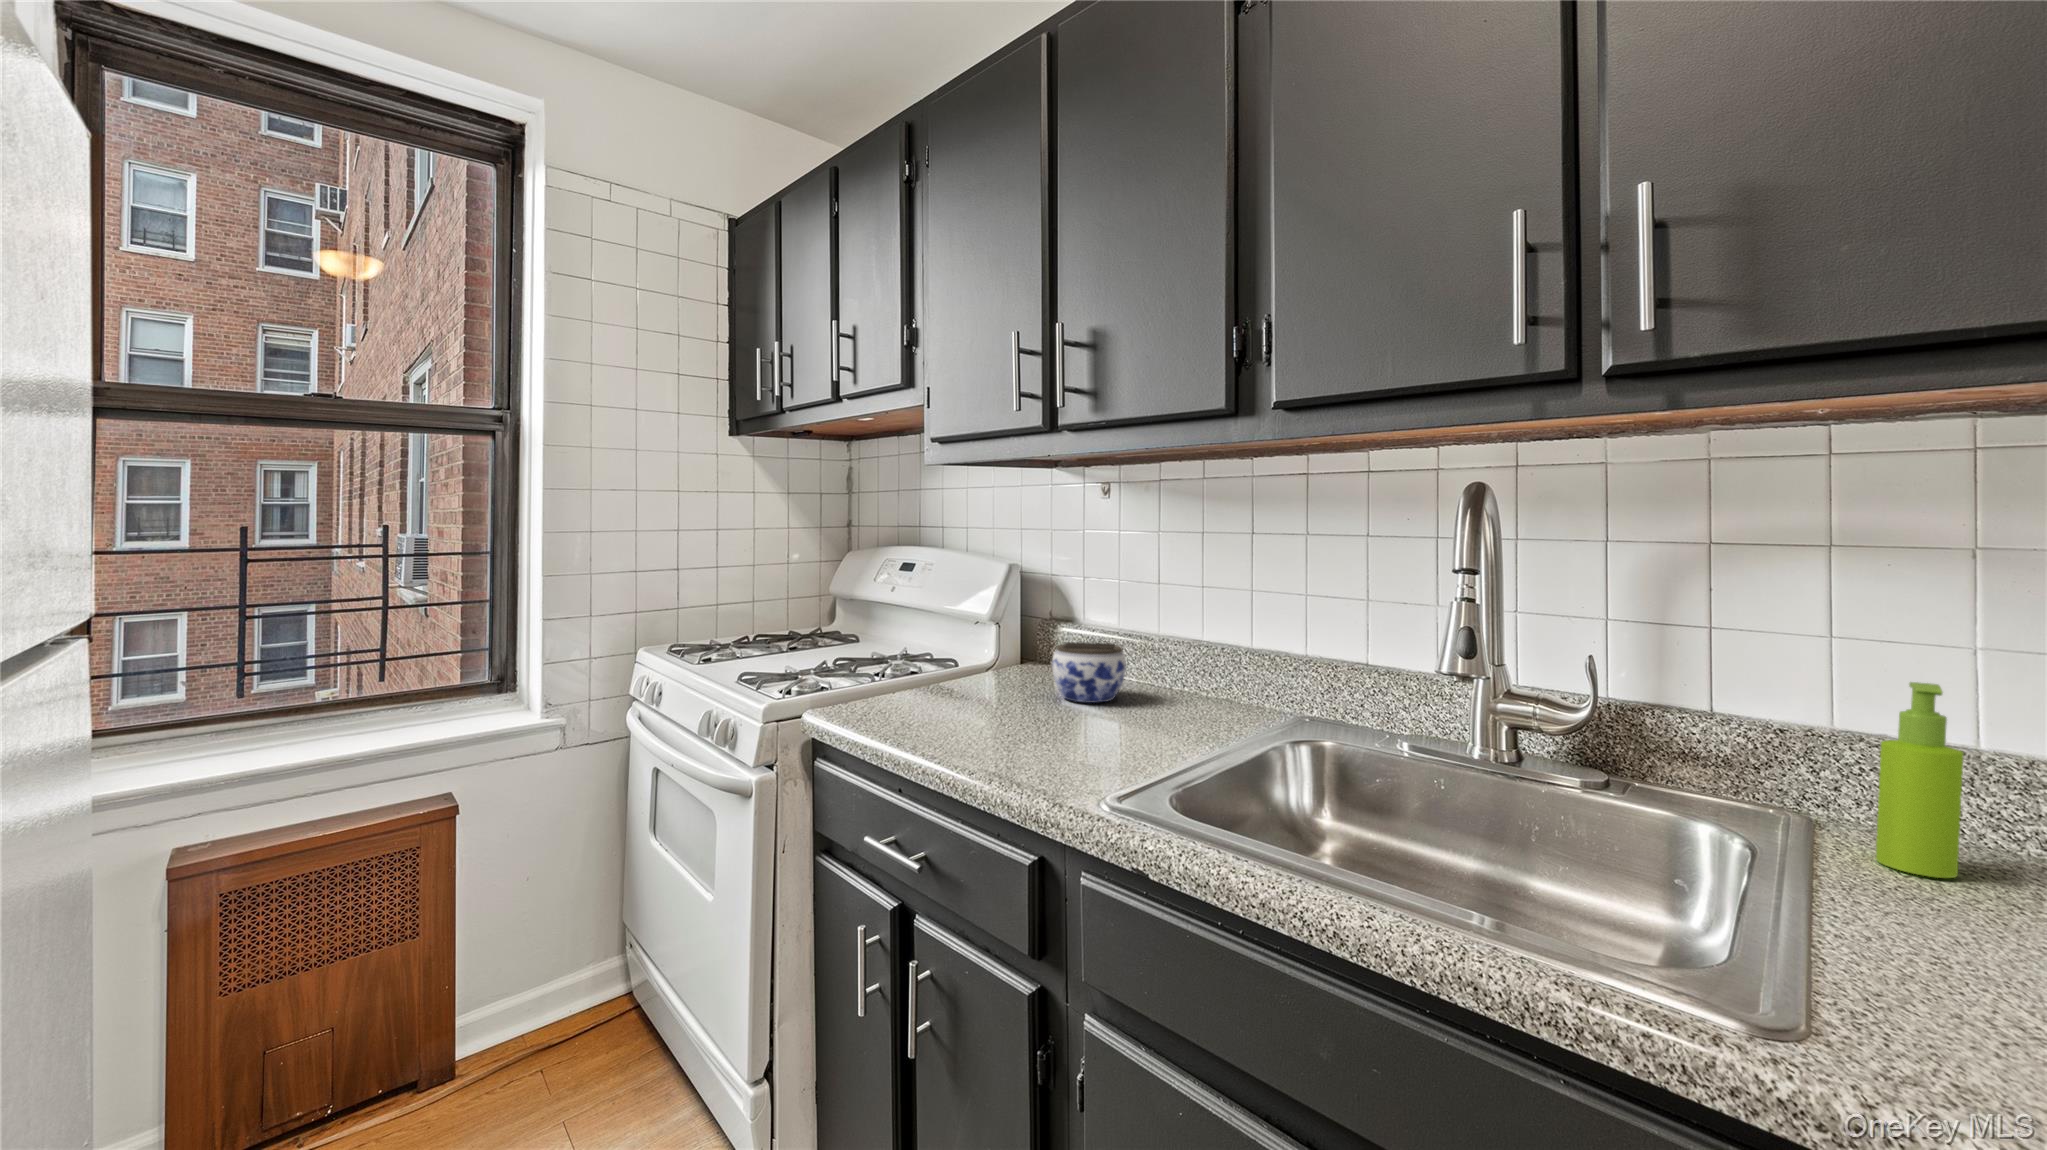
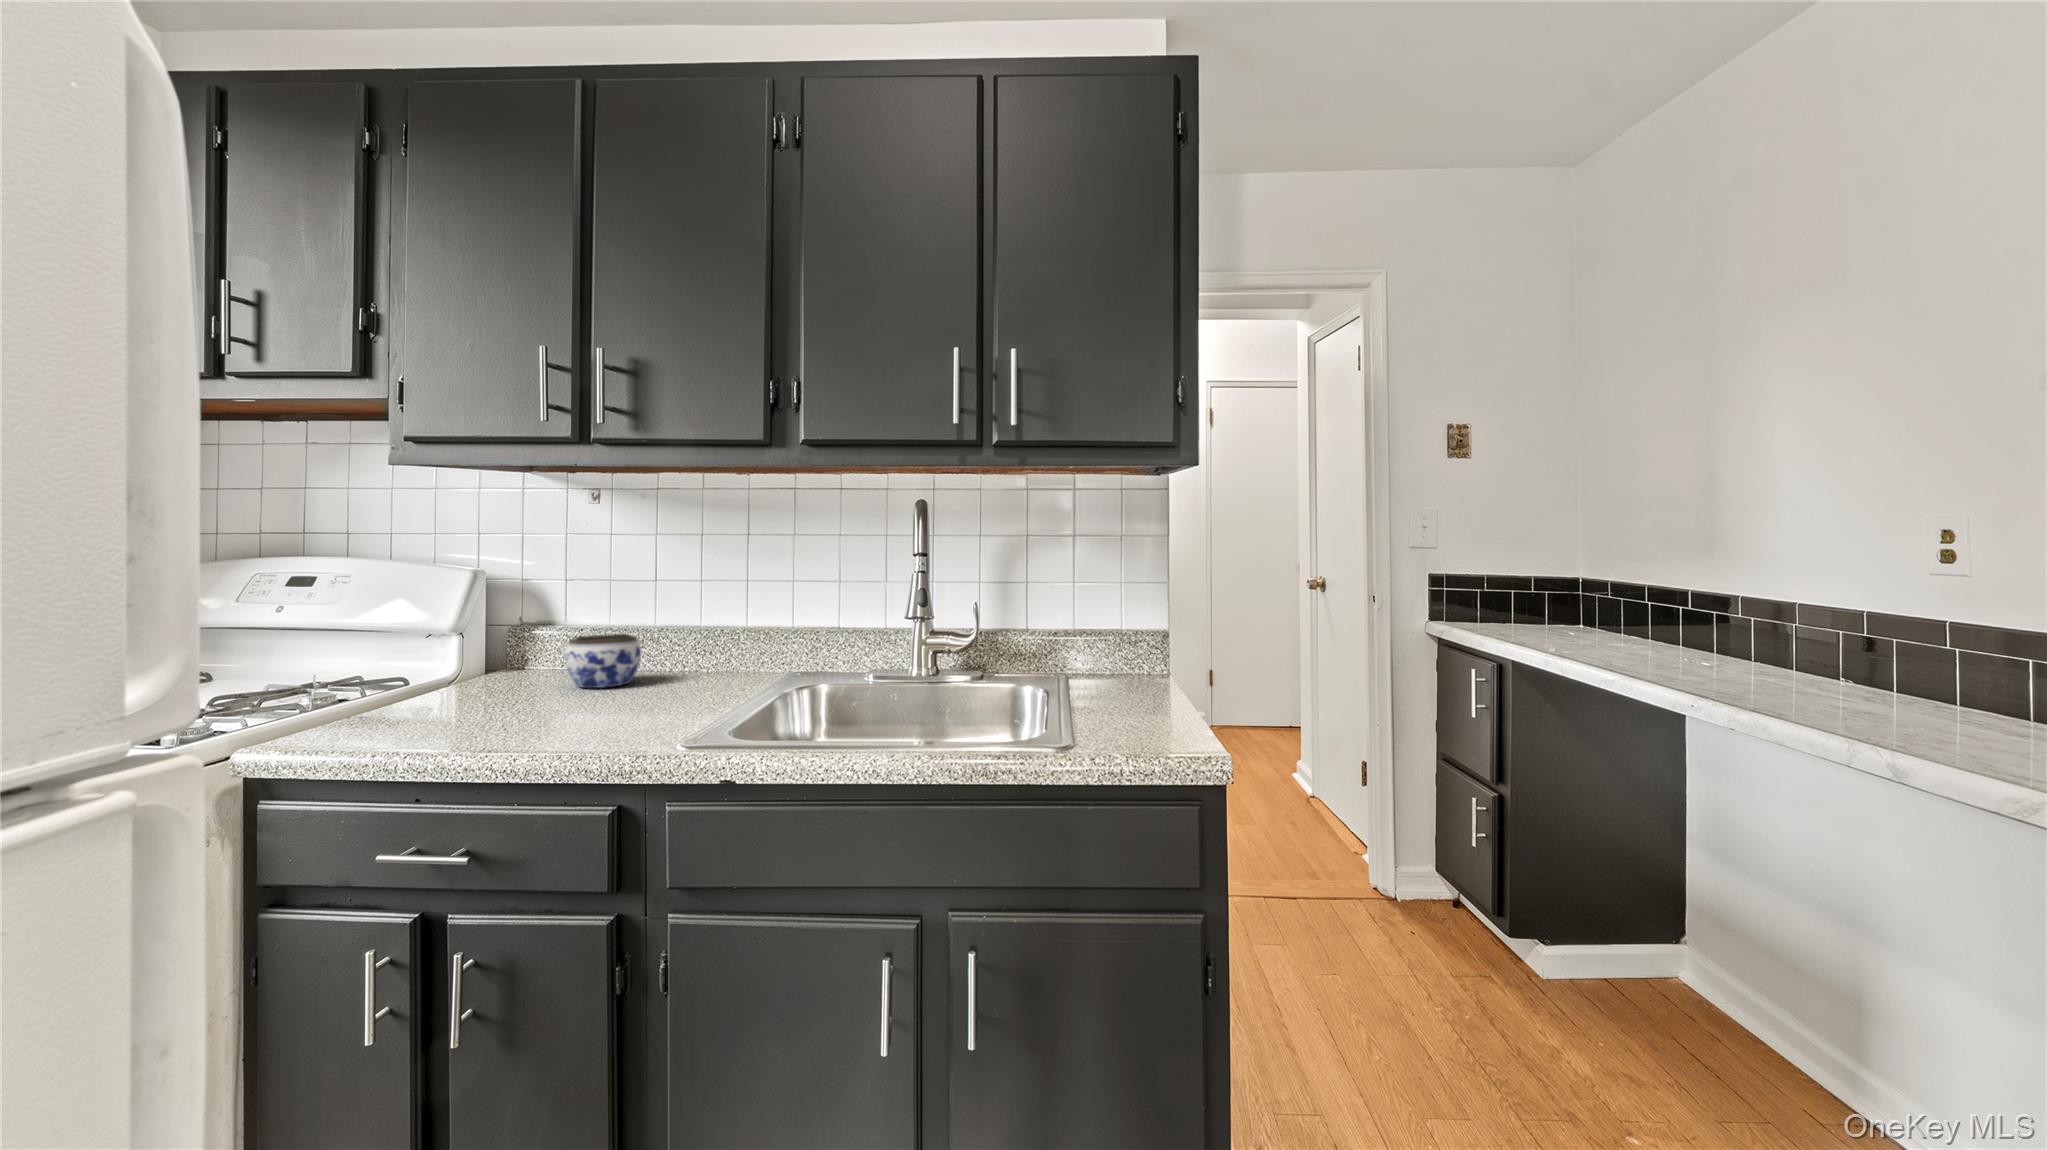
soap dispenser: present [1876,682,1963,878] -> none [1089,602,1116,692]

